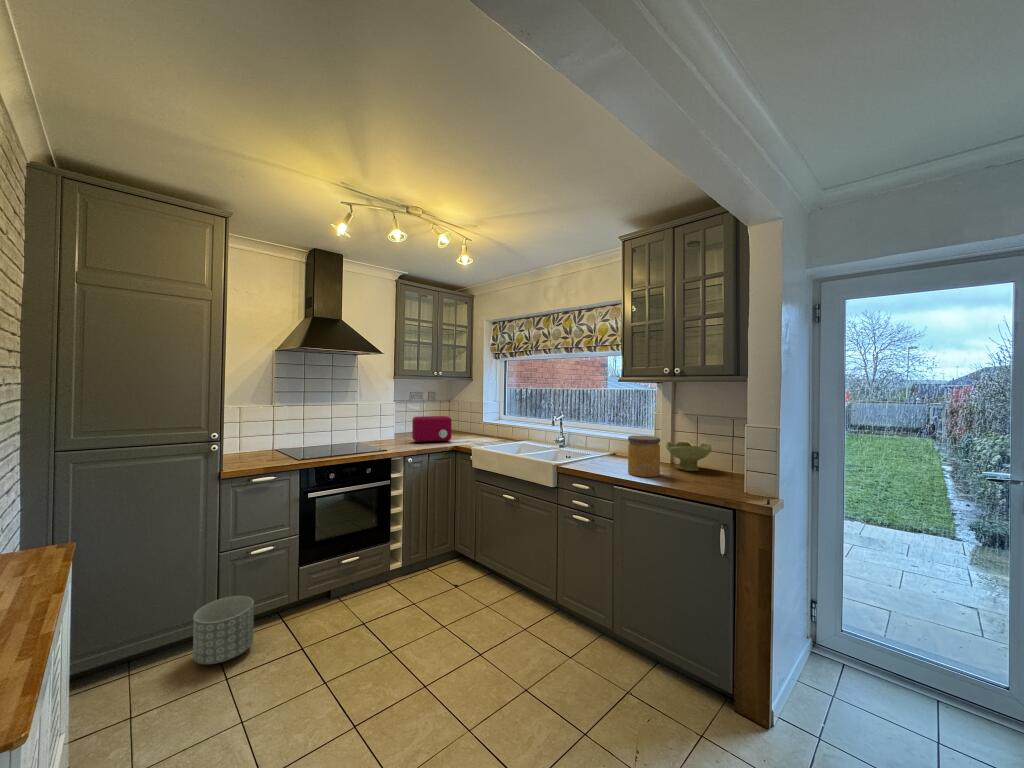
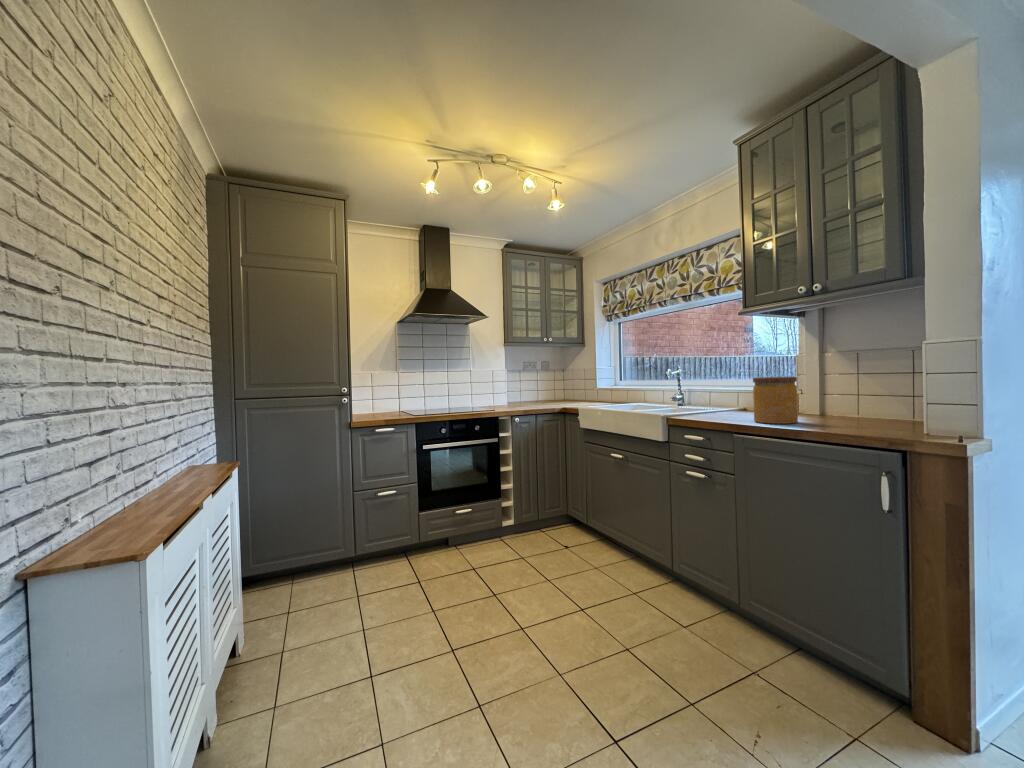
toaster: present [412,416,451,443] -> none [522,380,561,406]
bowl: present [666,442,712,471] -> none [810,386,879,420]
planter: present [193,596,254,664] -> none [334,530,381,583]

